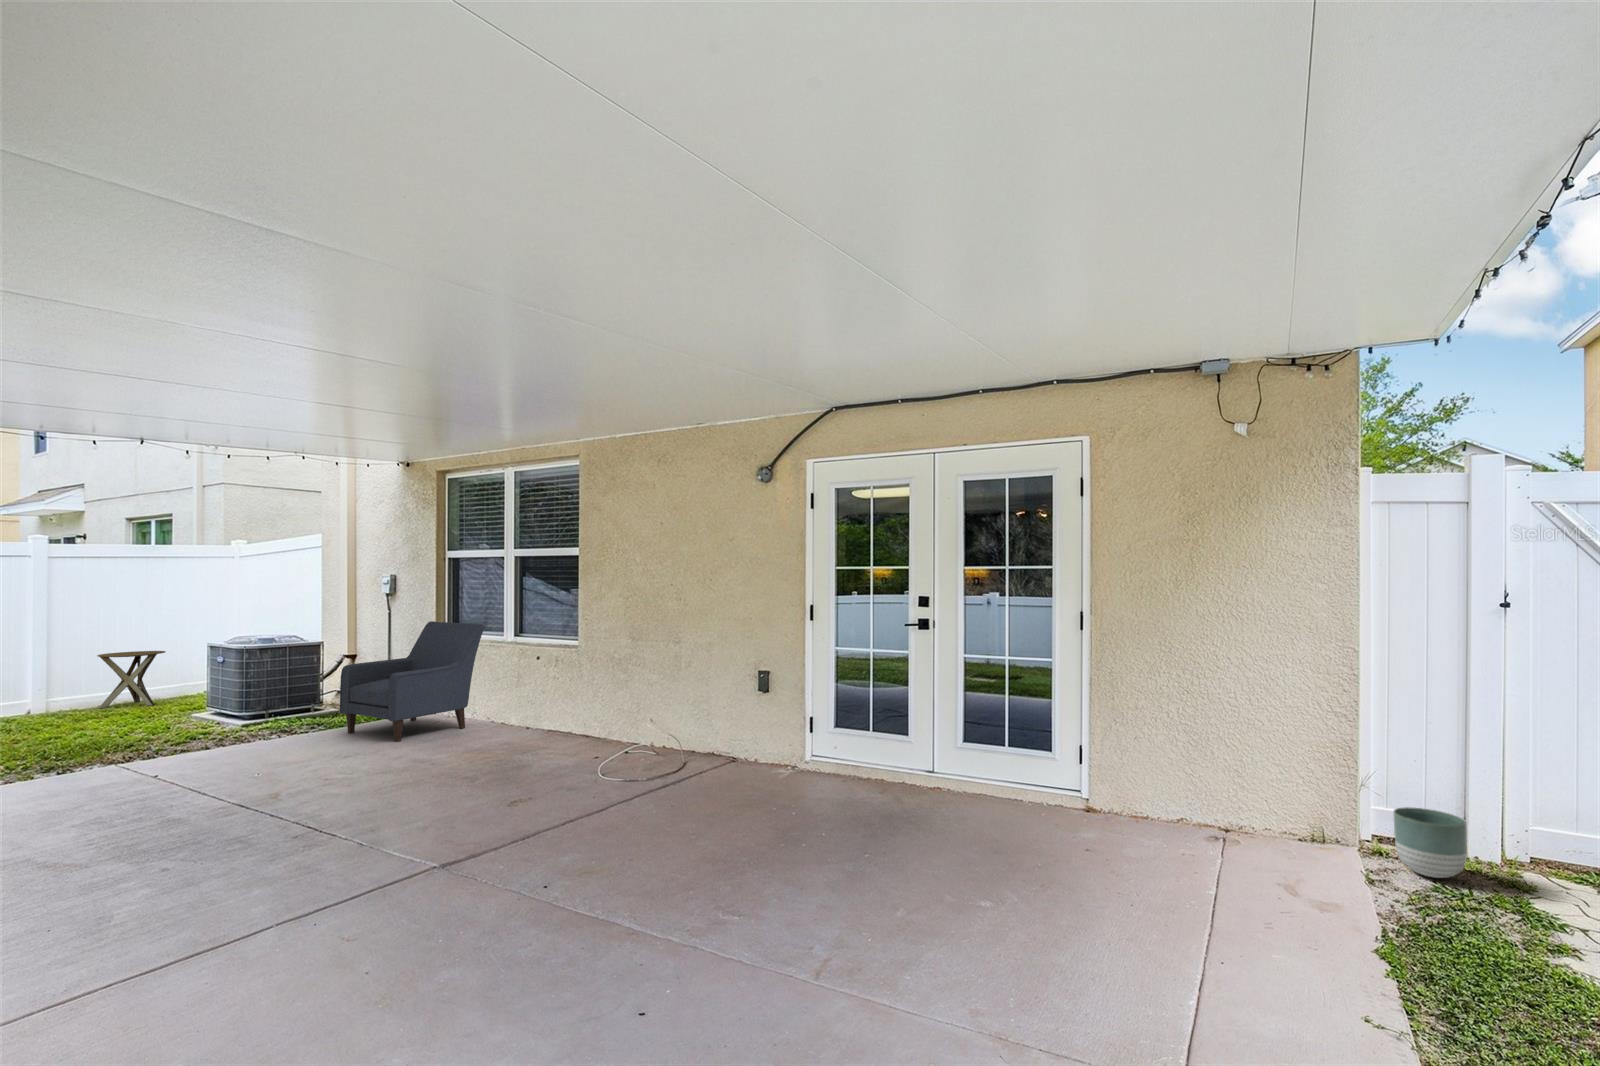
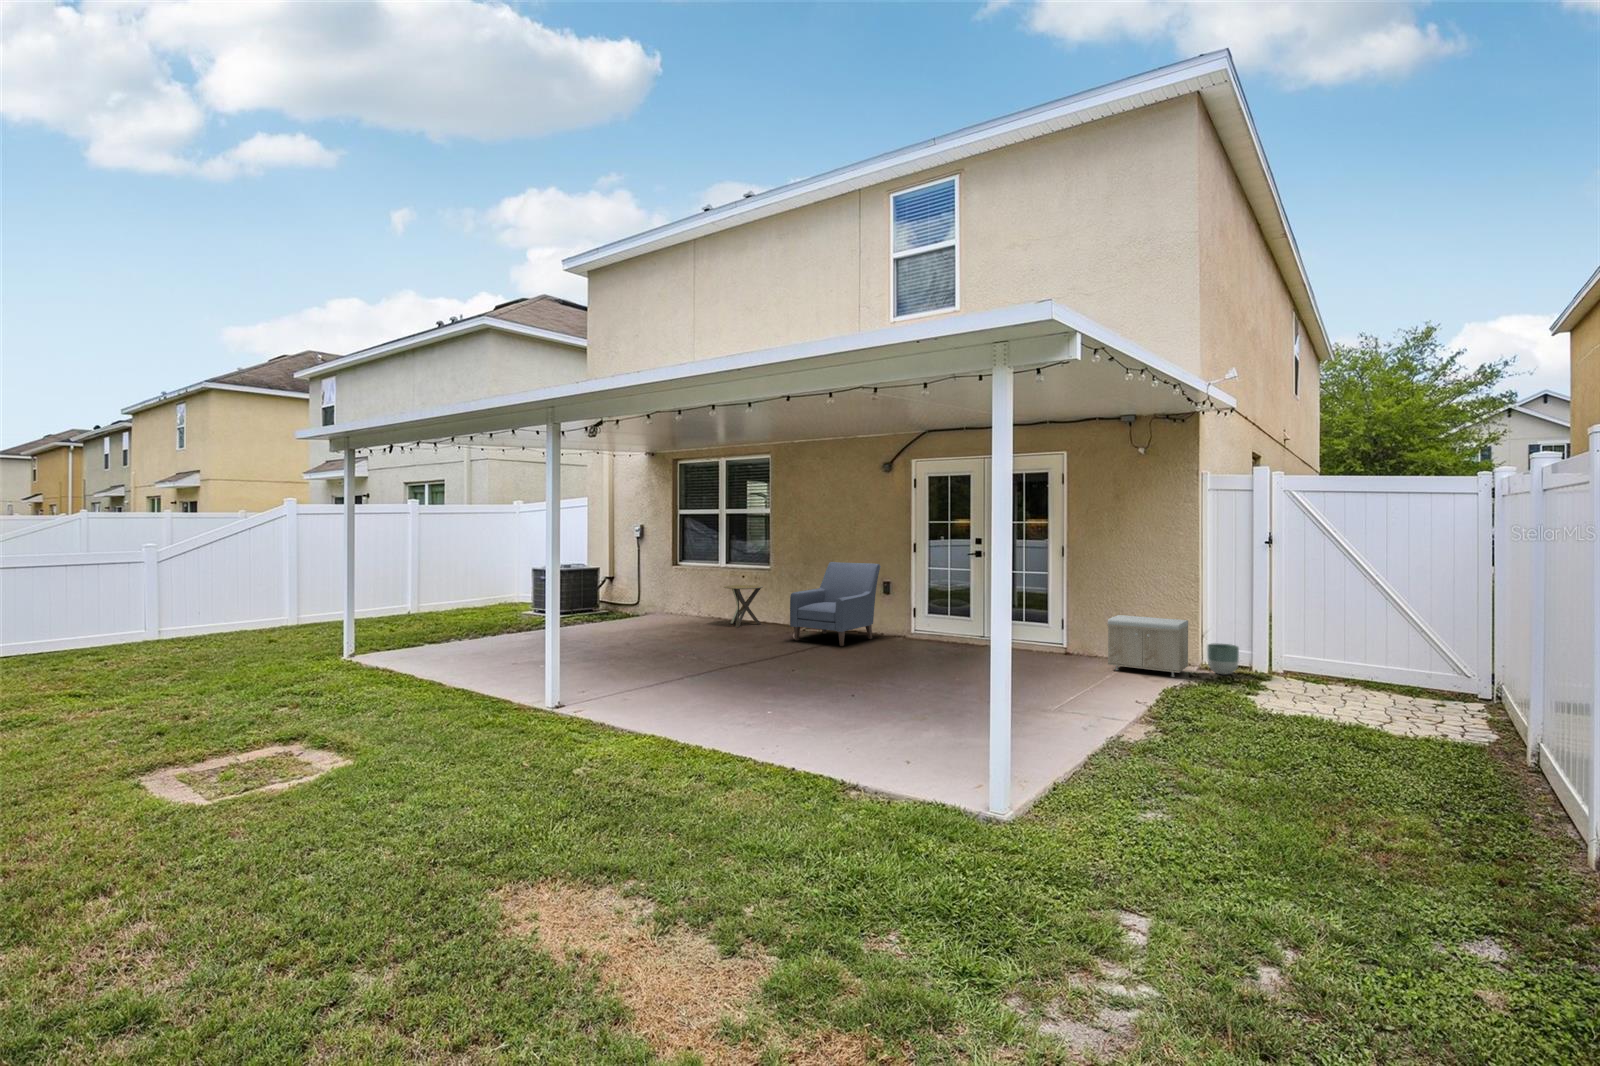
chair: present [340,621,485,742] -> present [790,562,881,646]
side table: present [97,651,166,709] -> present [724,585,763,628]
storage bench: none [1196,746,1365,890] -> present [1107,615,1188,677]

